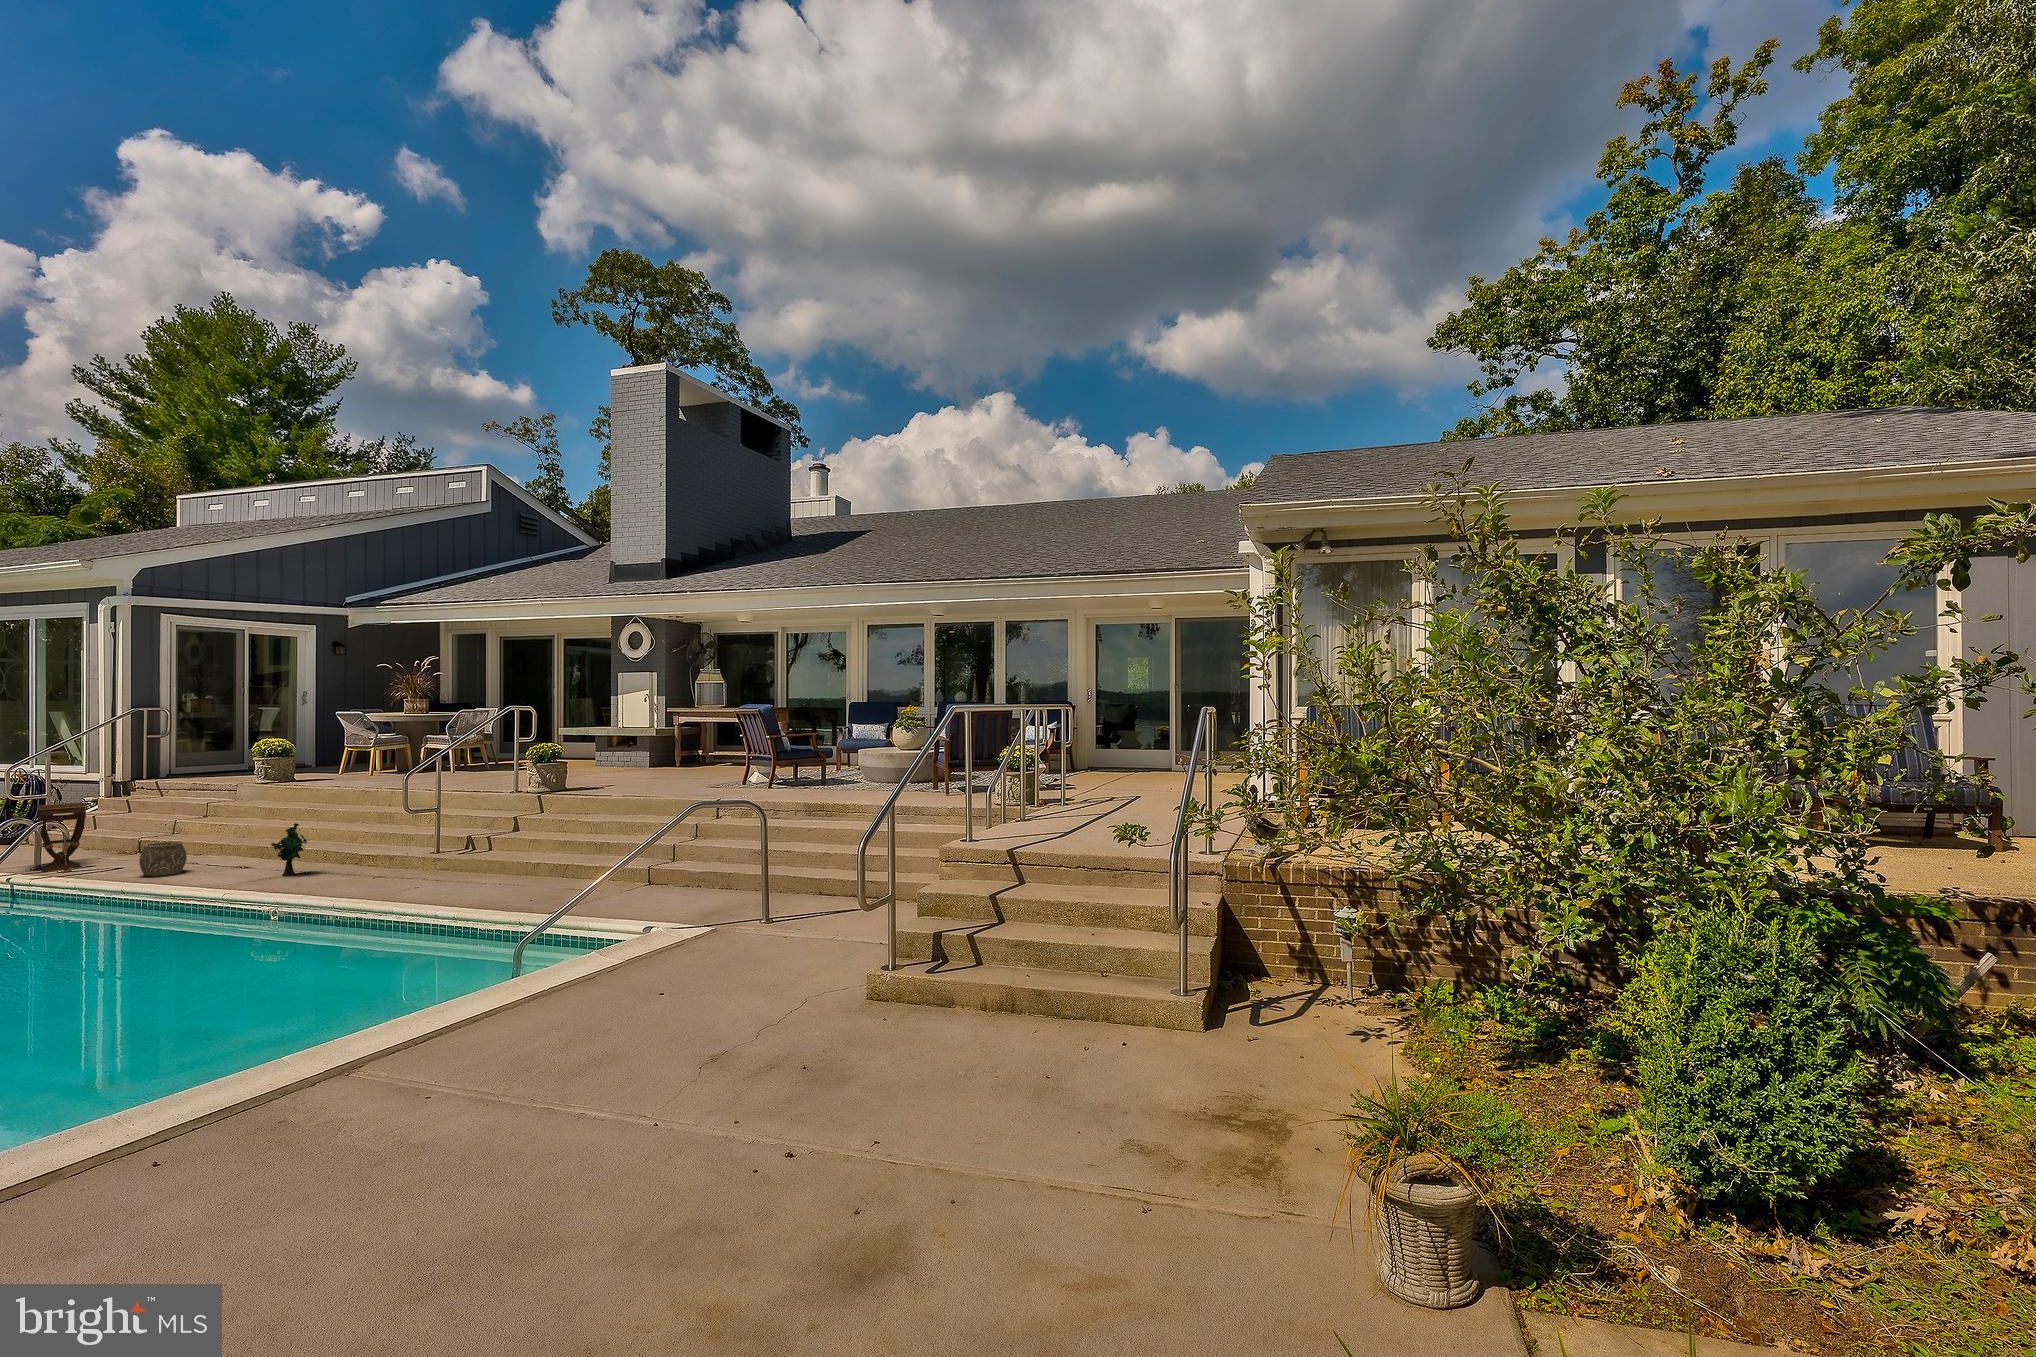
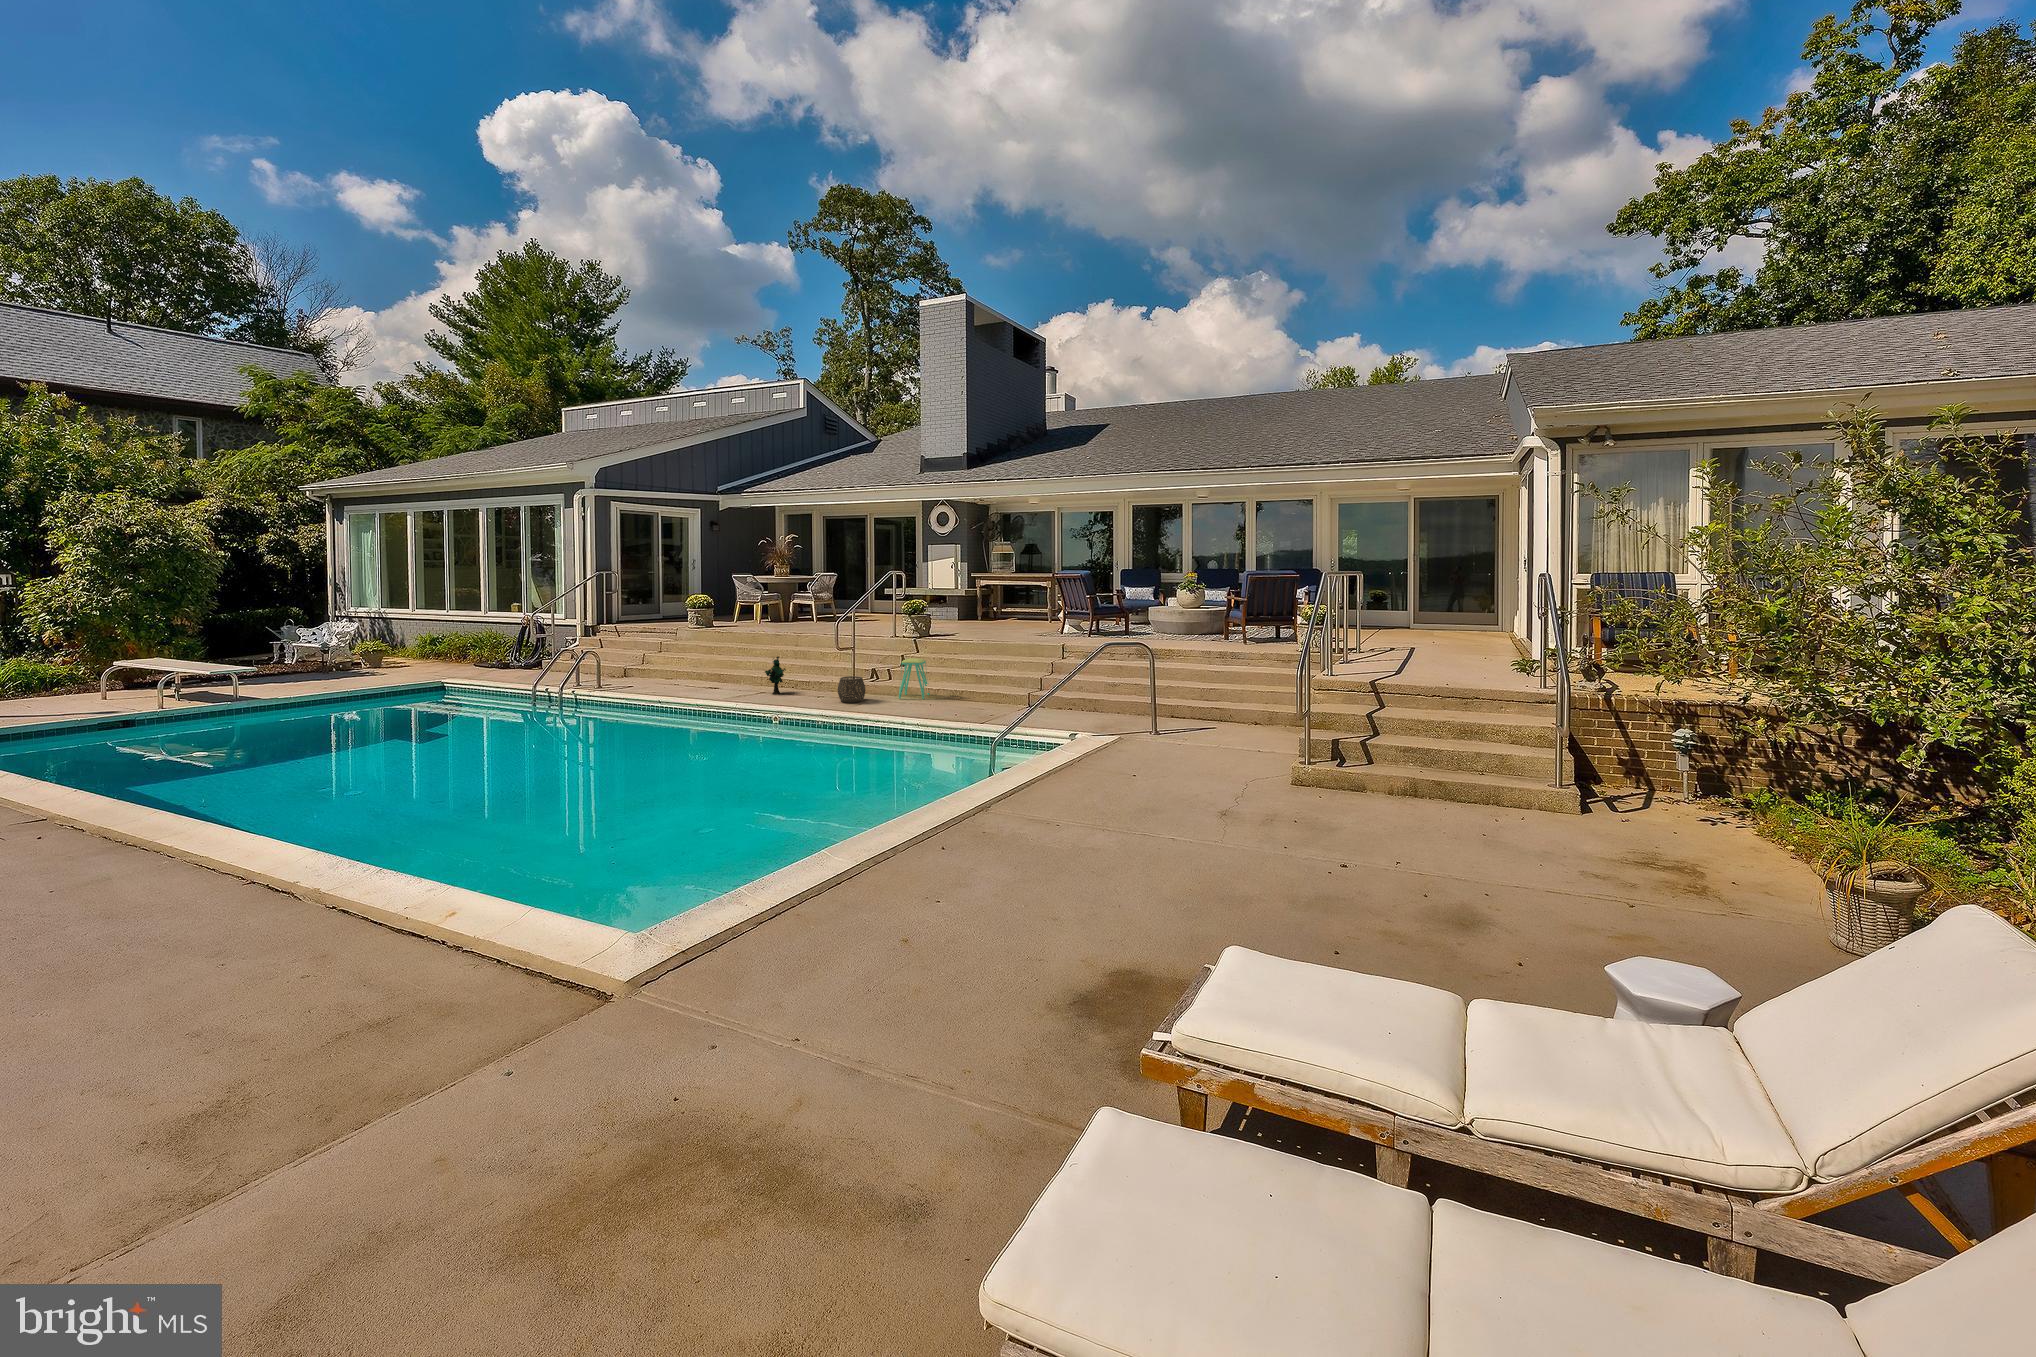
side table: present [37,802,87,872] -> none [590,640,624,688]
stool: none [450,823,503,879] -> present [899,658,930,699]
woven basket: present [139,842,187,876] -> present [838,676,866,703]

